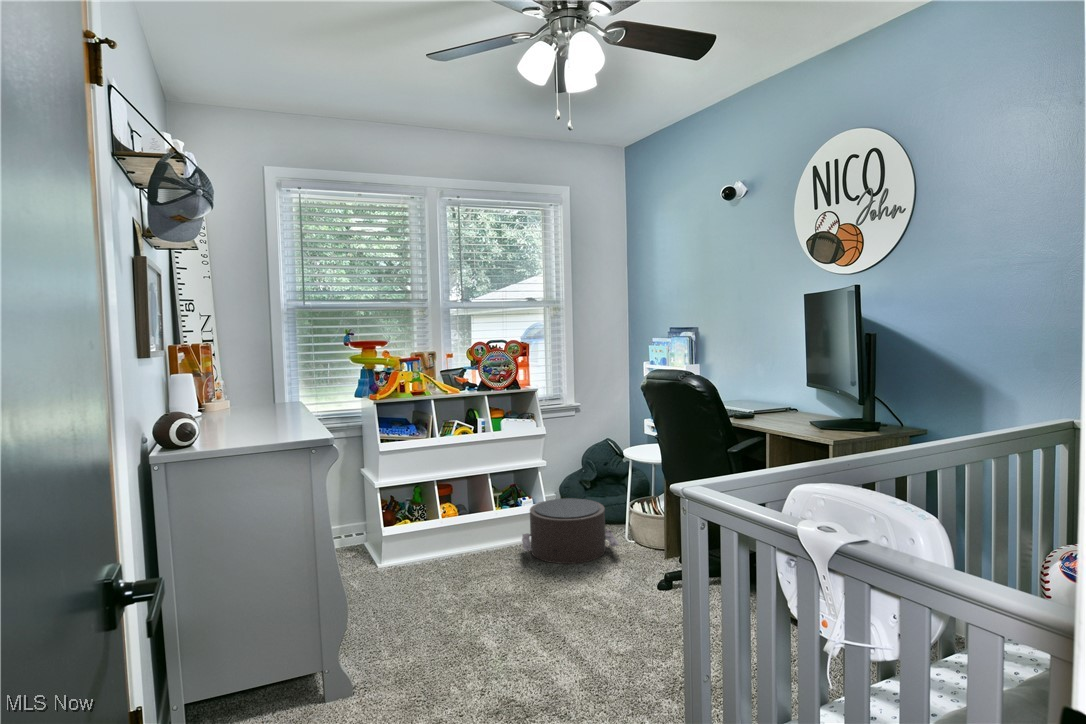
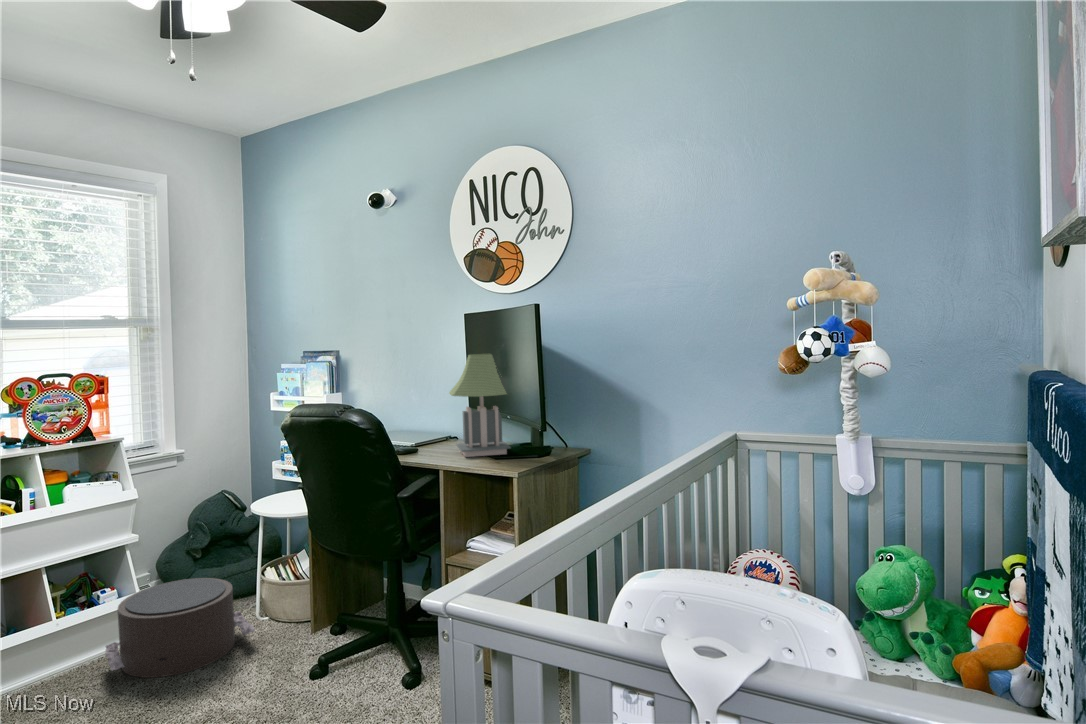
desk lamp: none [781,330,845,425] -> present [449,354,511,457]

